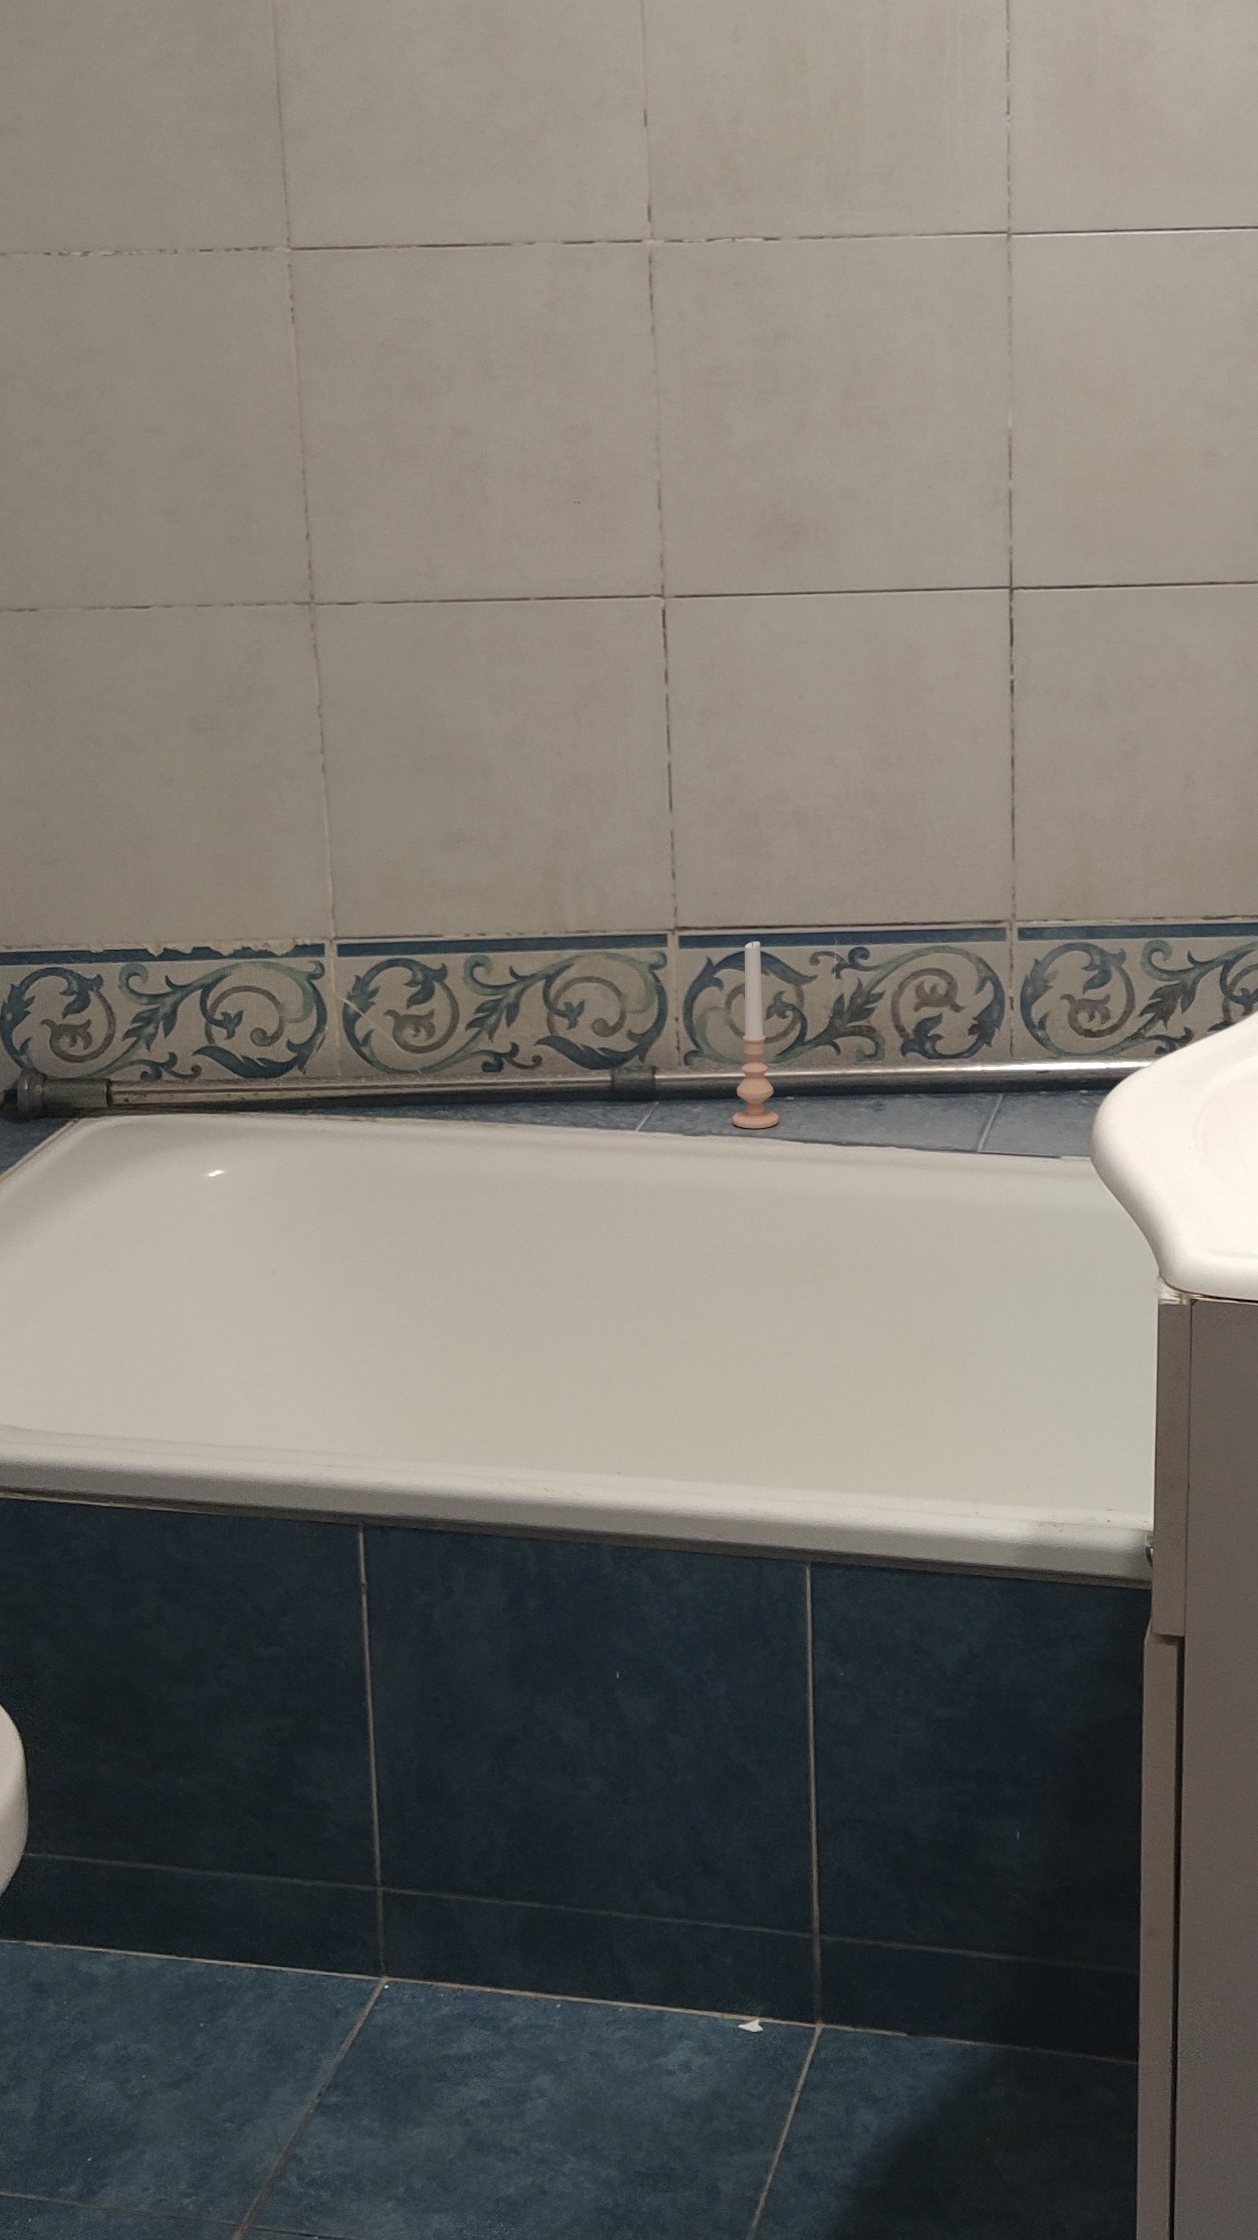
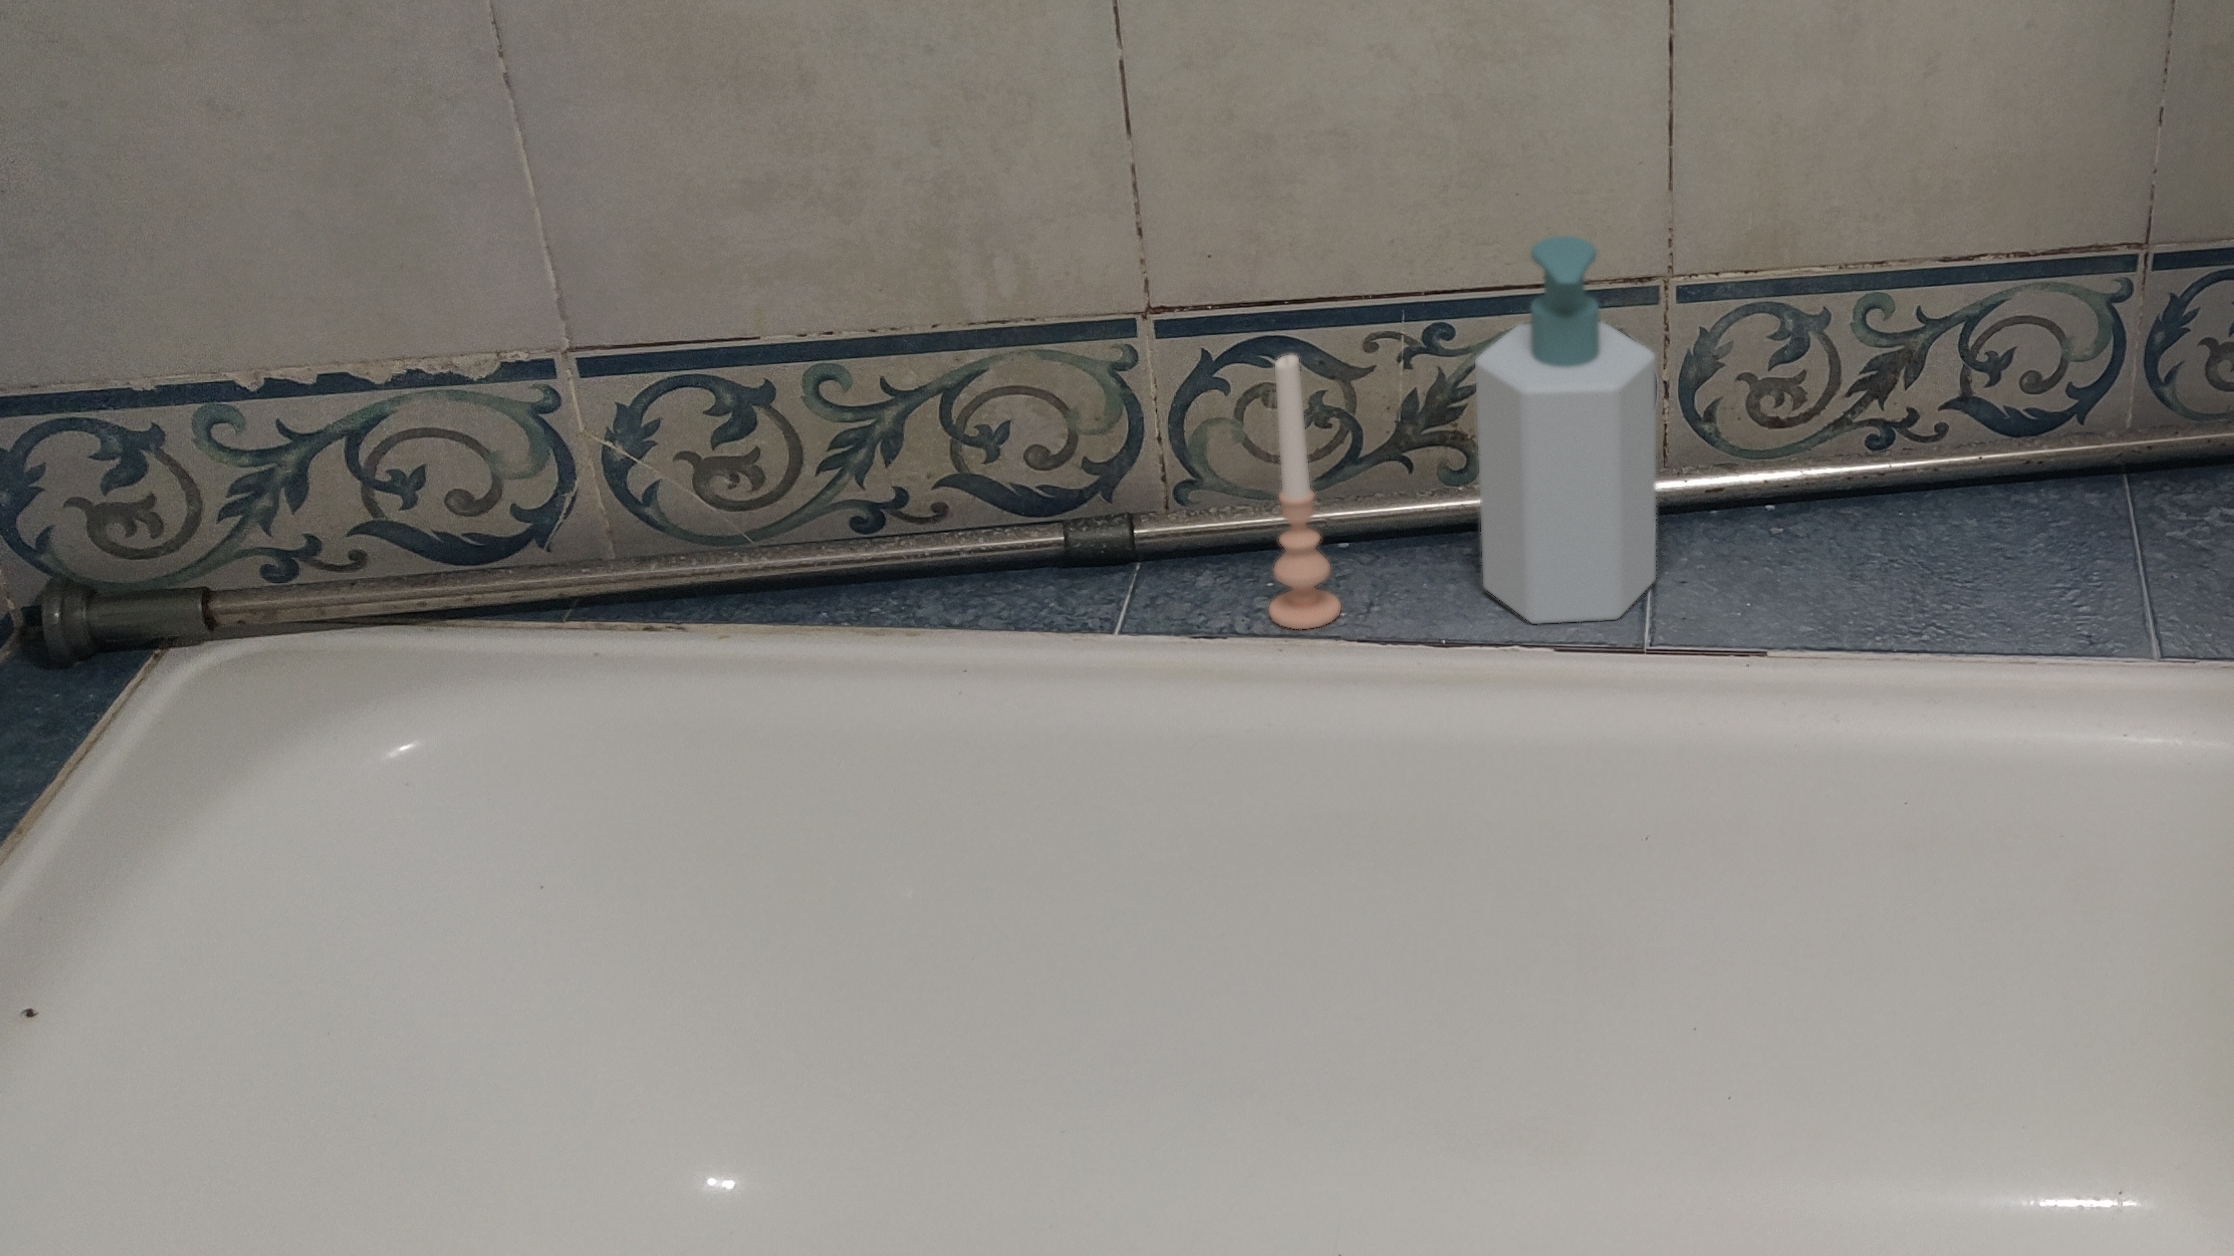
soap bottle: none [872,872,990,1134] -> present [1475,236,1656,624]

